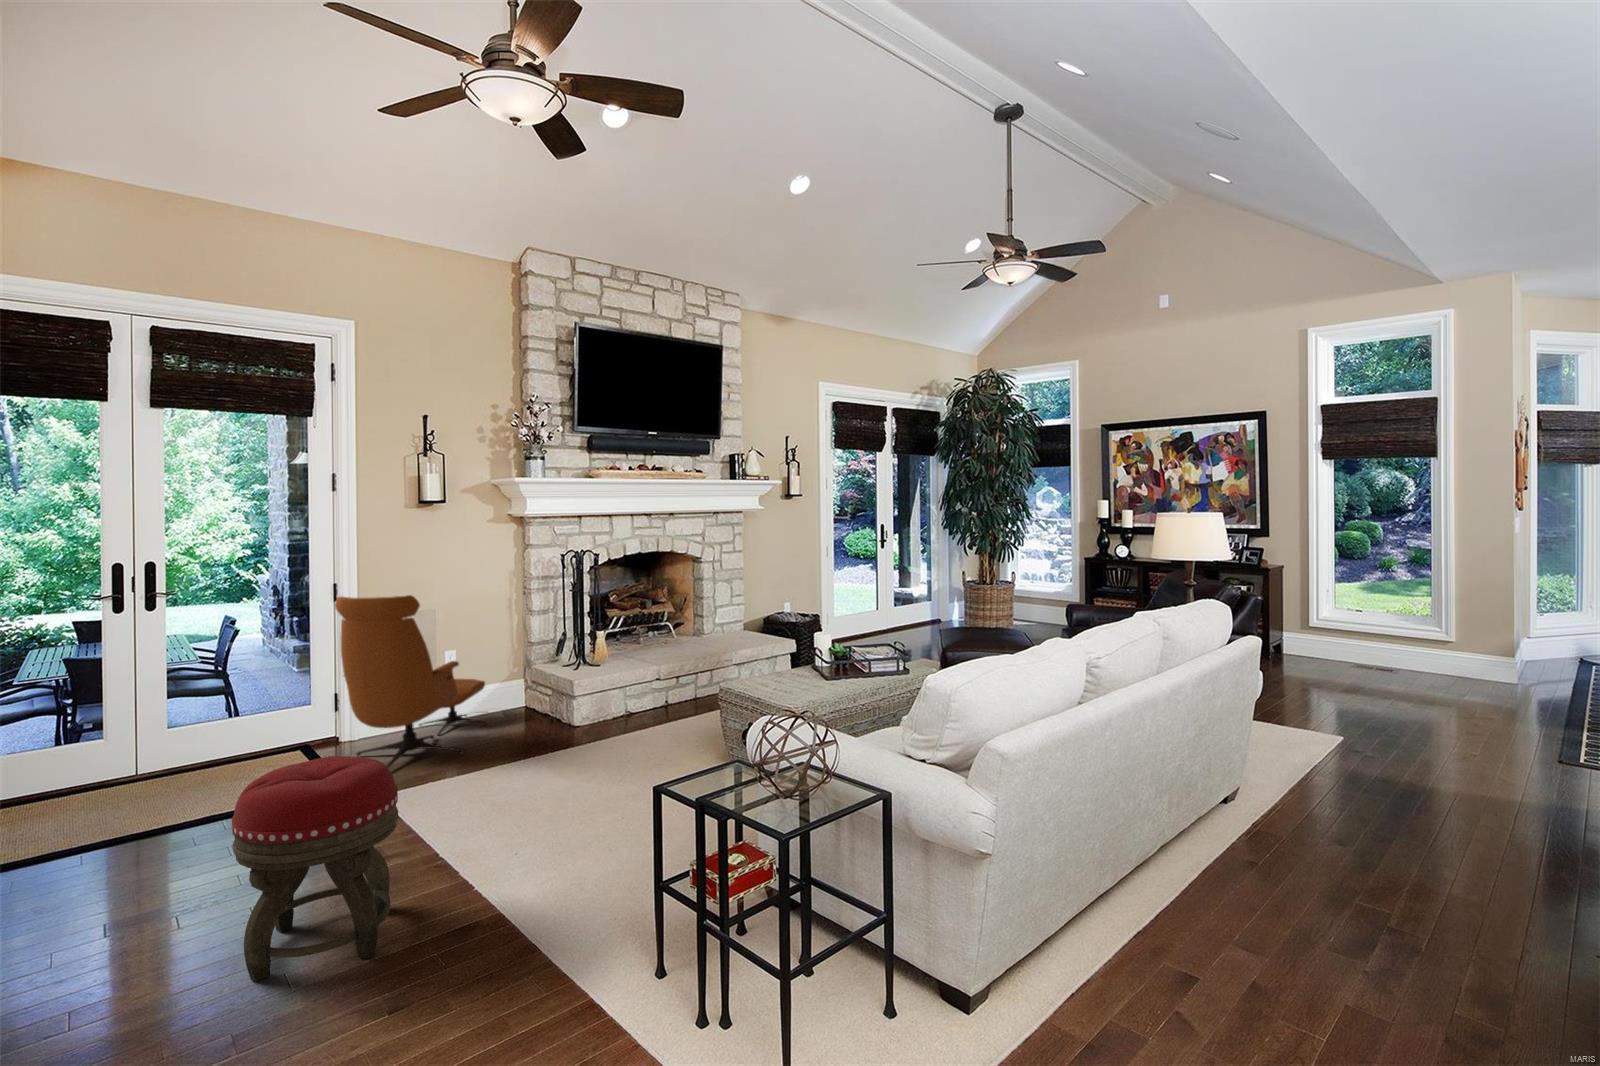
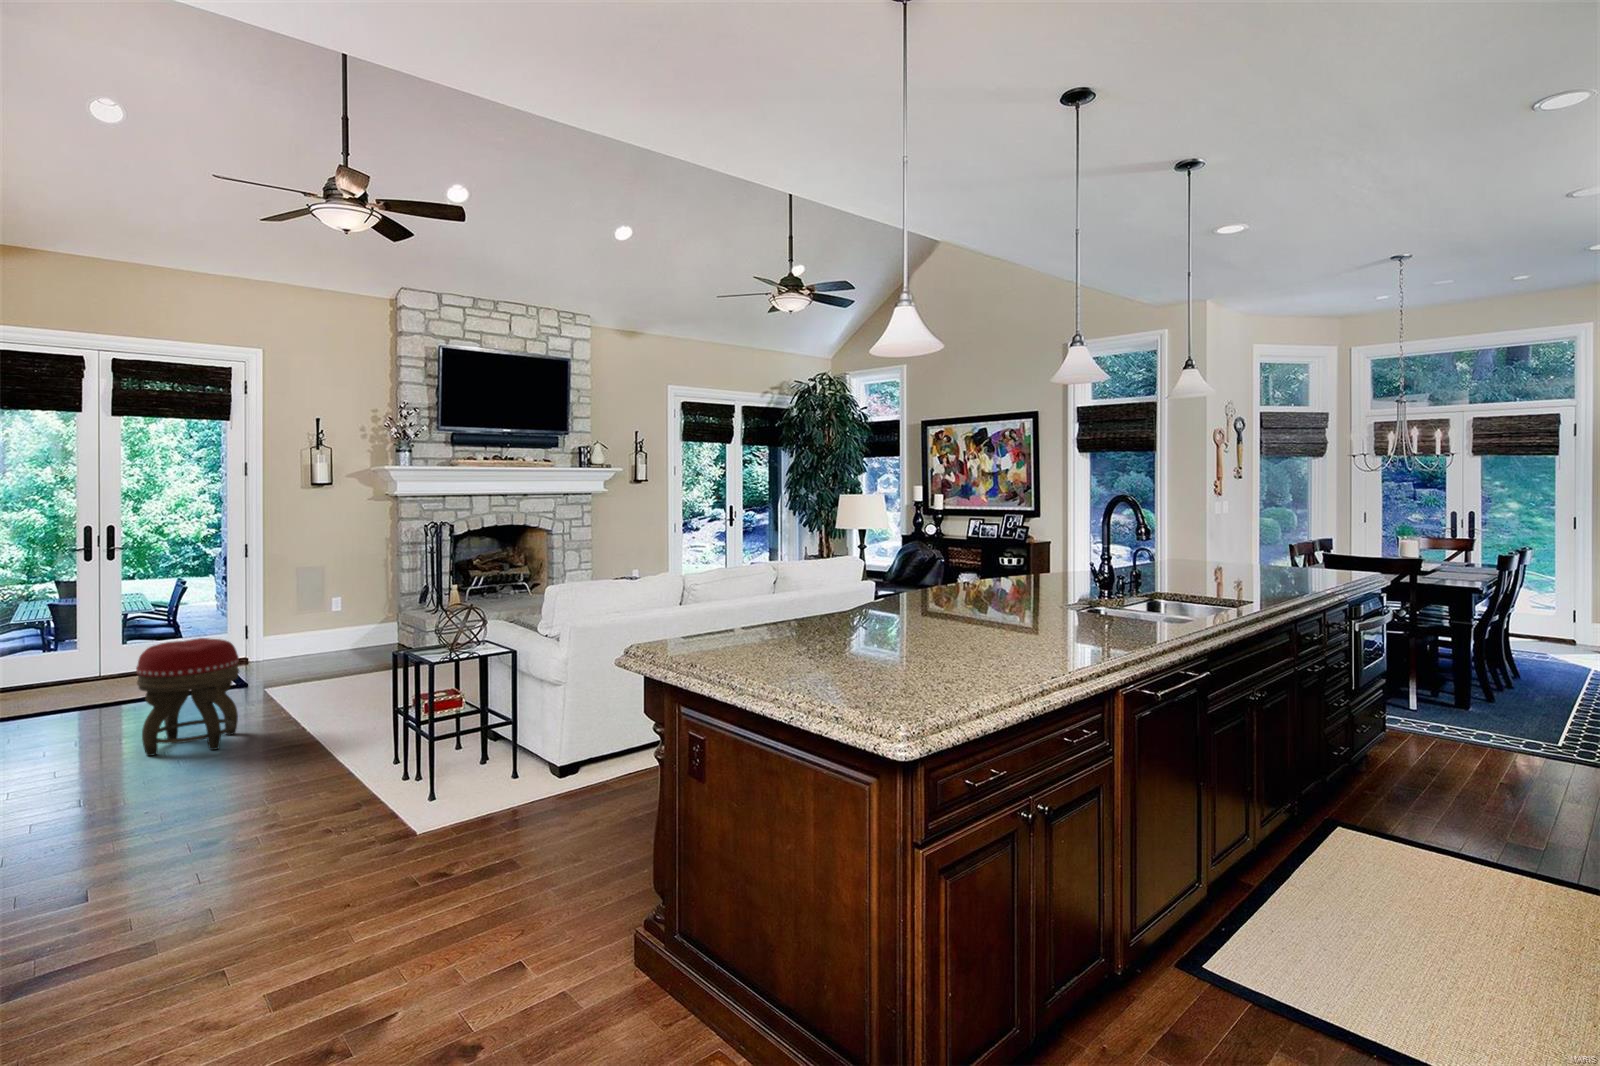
lounge chair: present [335,595,487,767] -> none [234,551,362,677]

